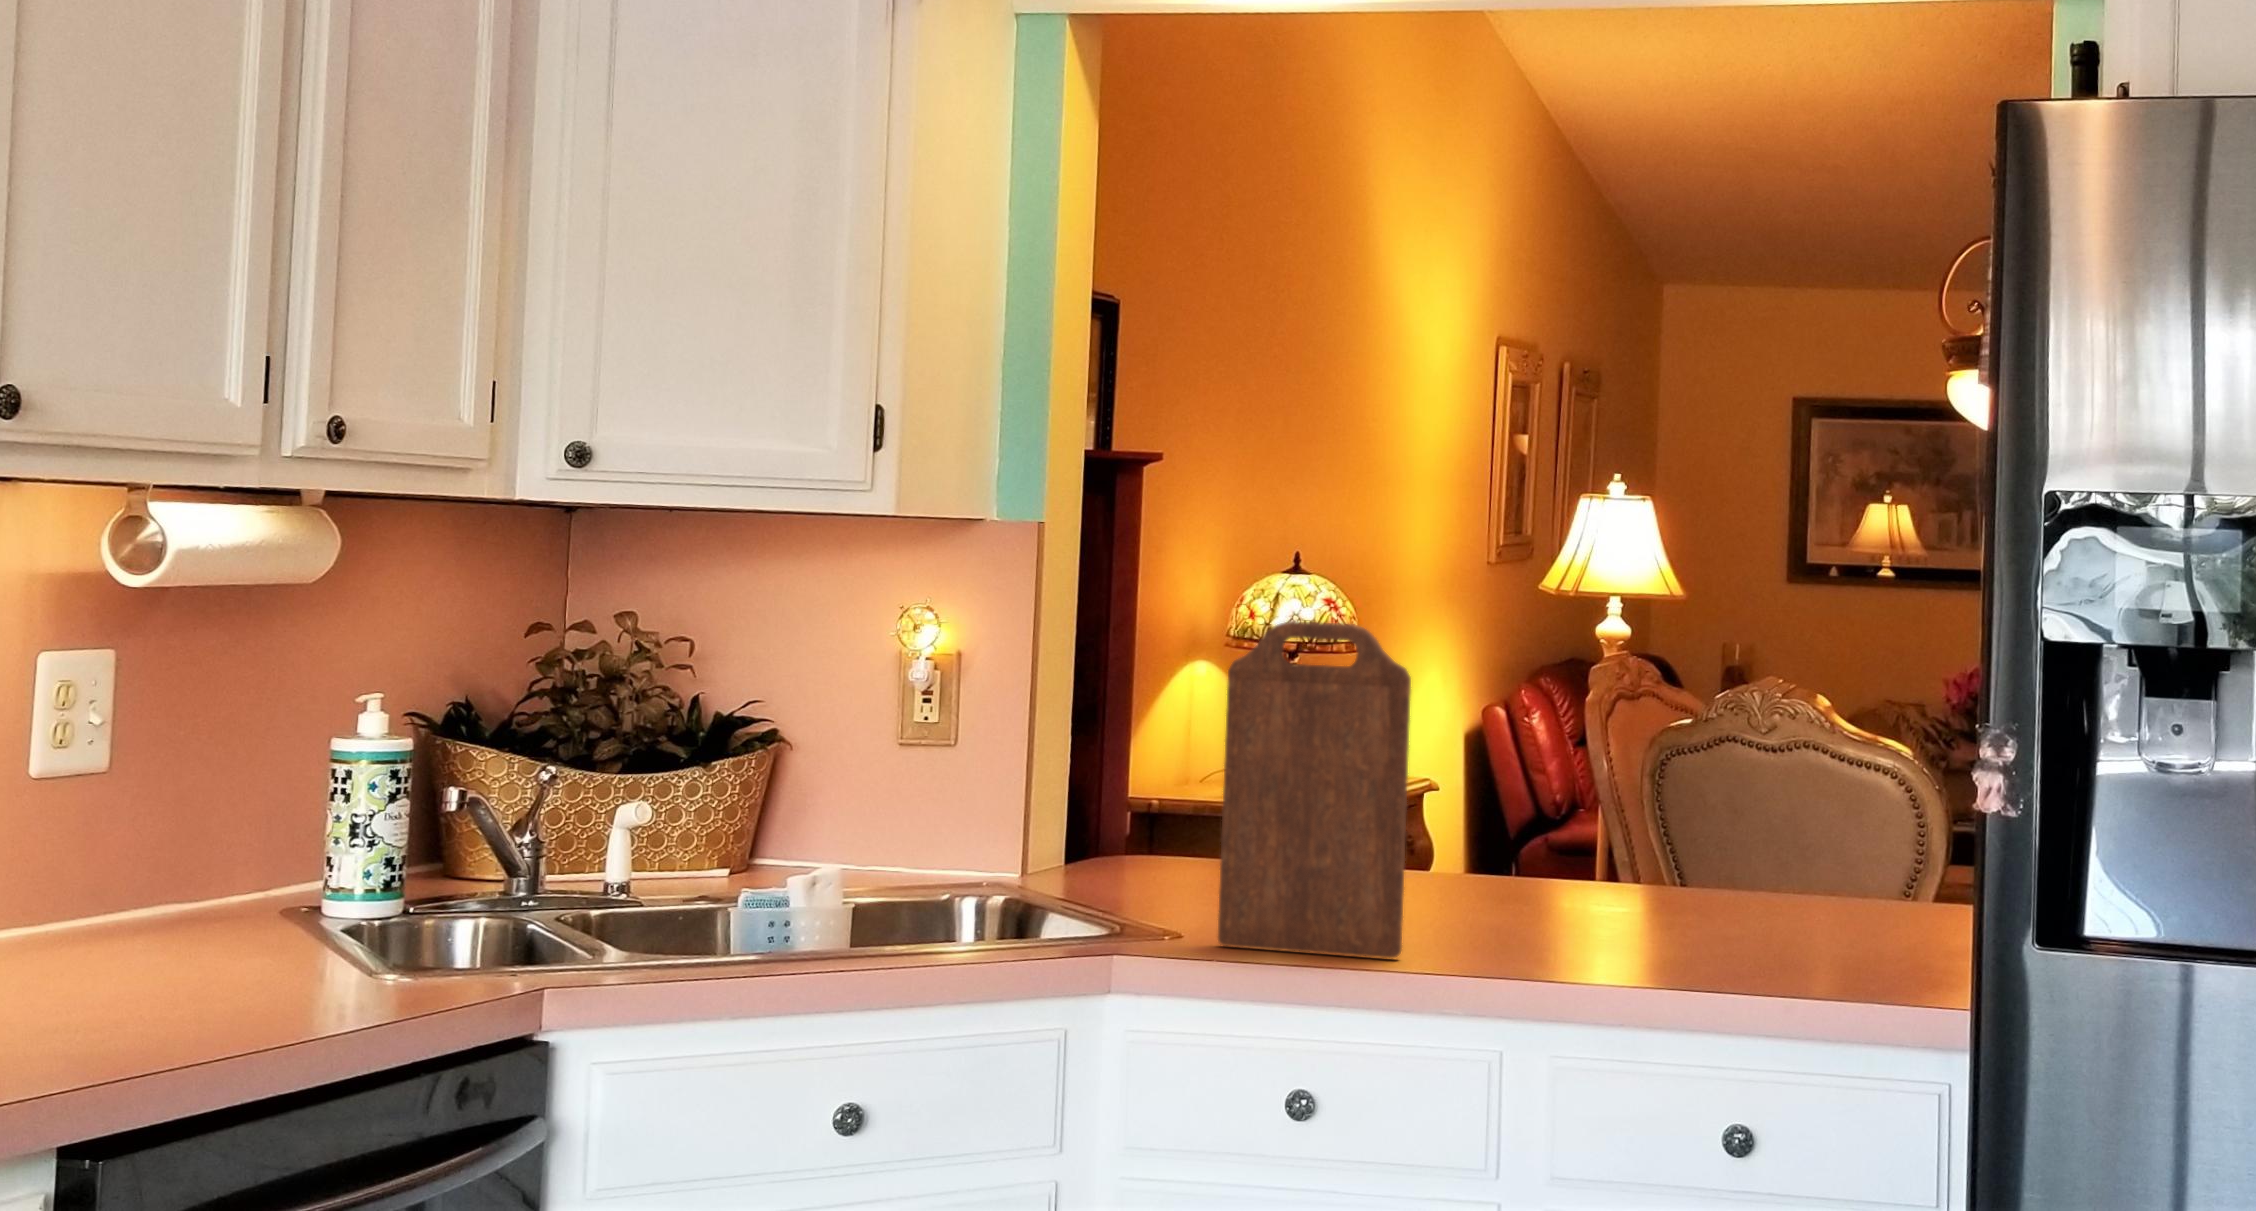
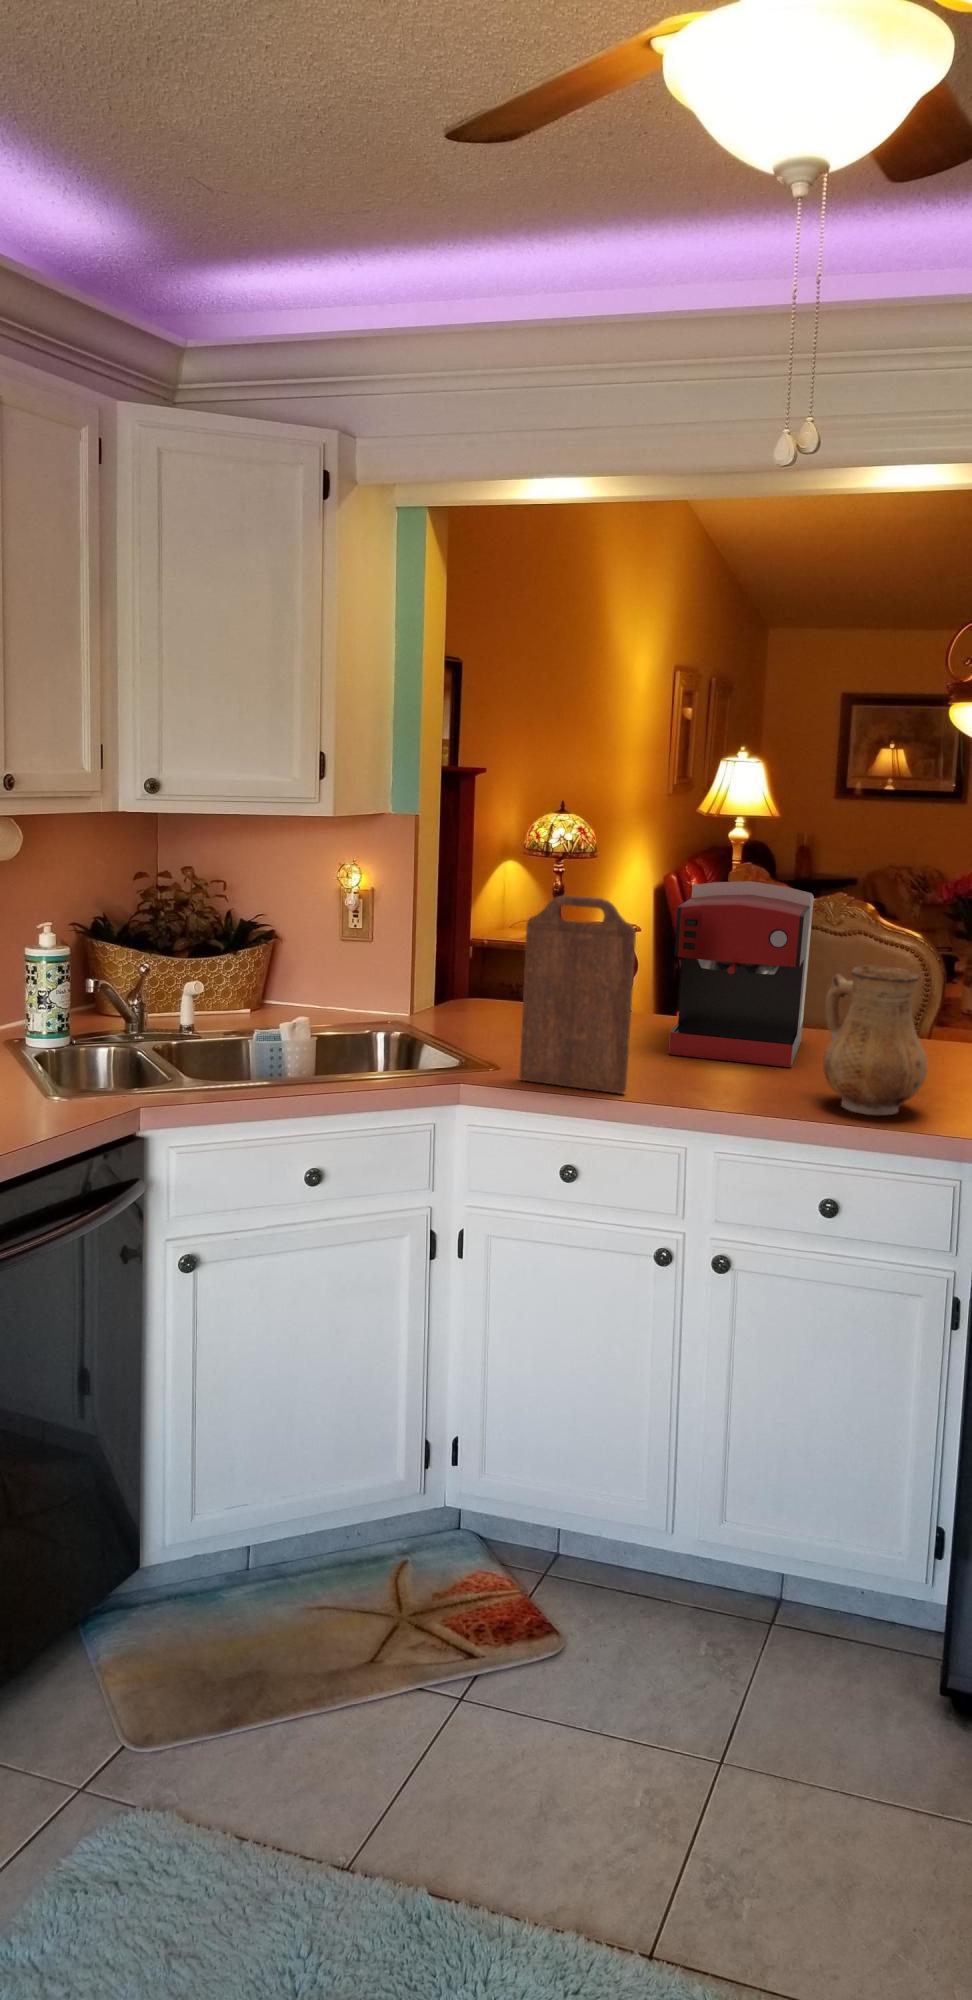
coffee maker: none [1476,620,1712,927] -> present [669,881,814,1067]
ceramic pitcher: none [1729,730,1896,977] -> present [823,966,927,1115]

